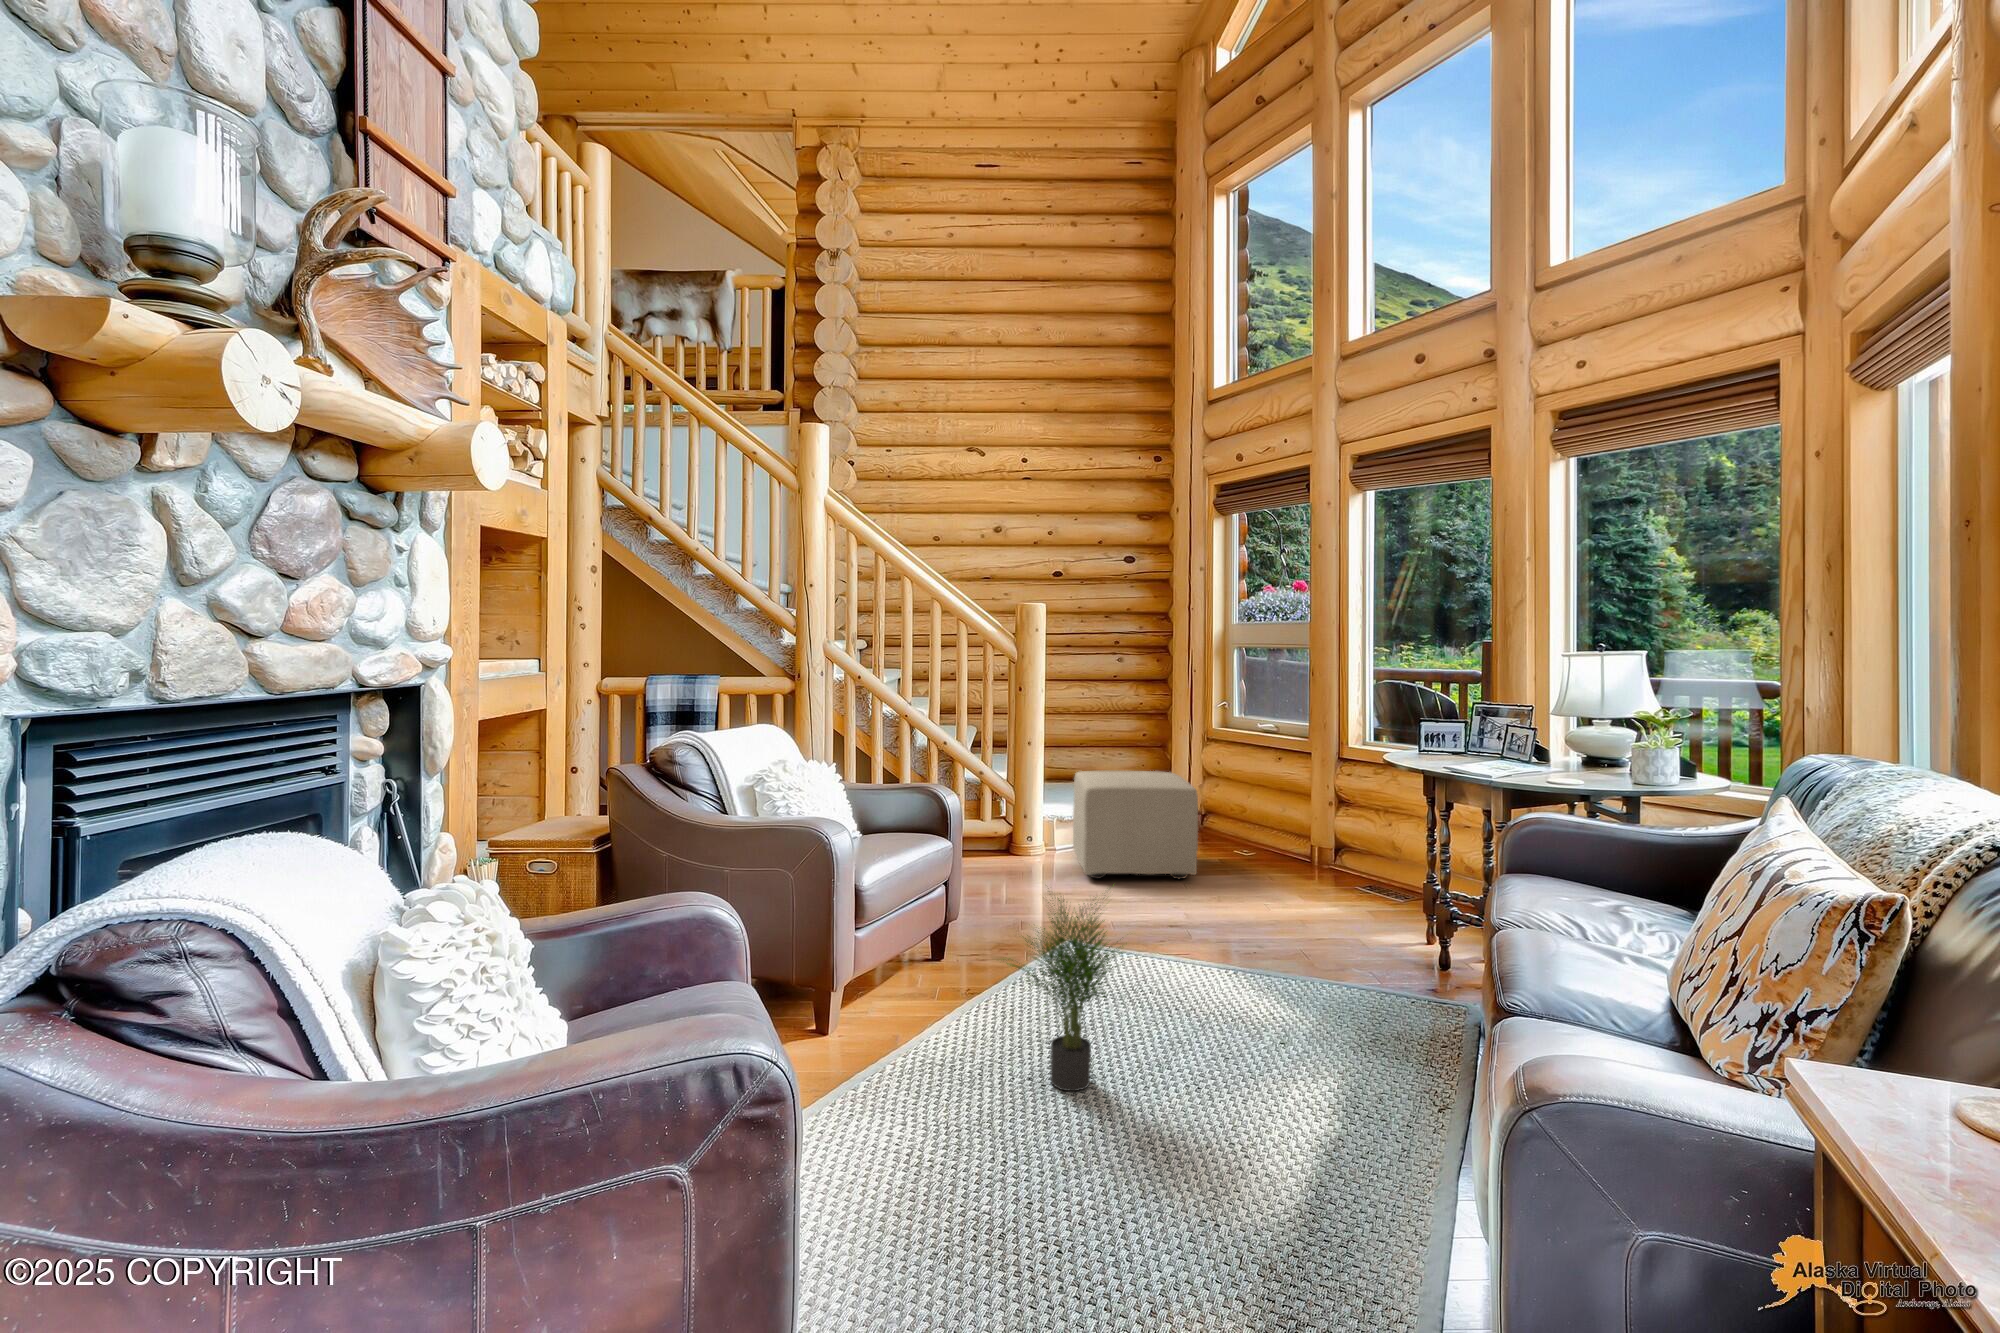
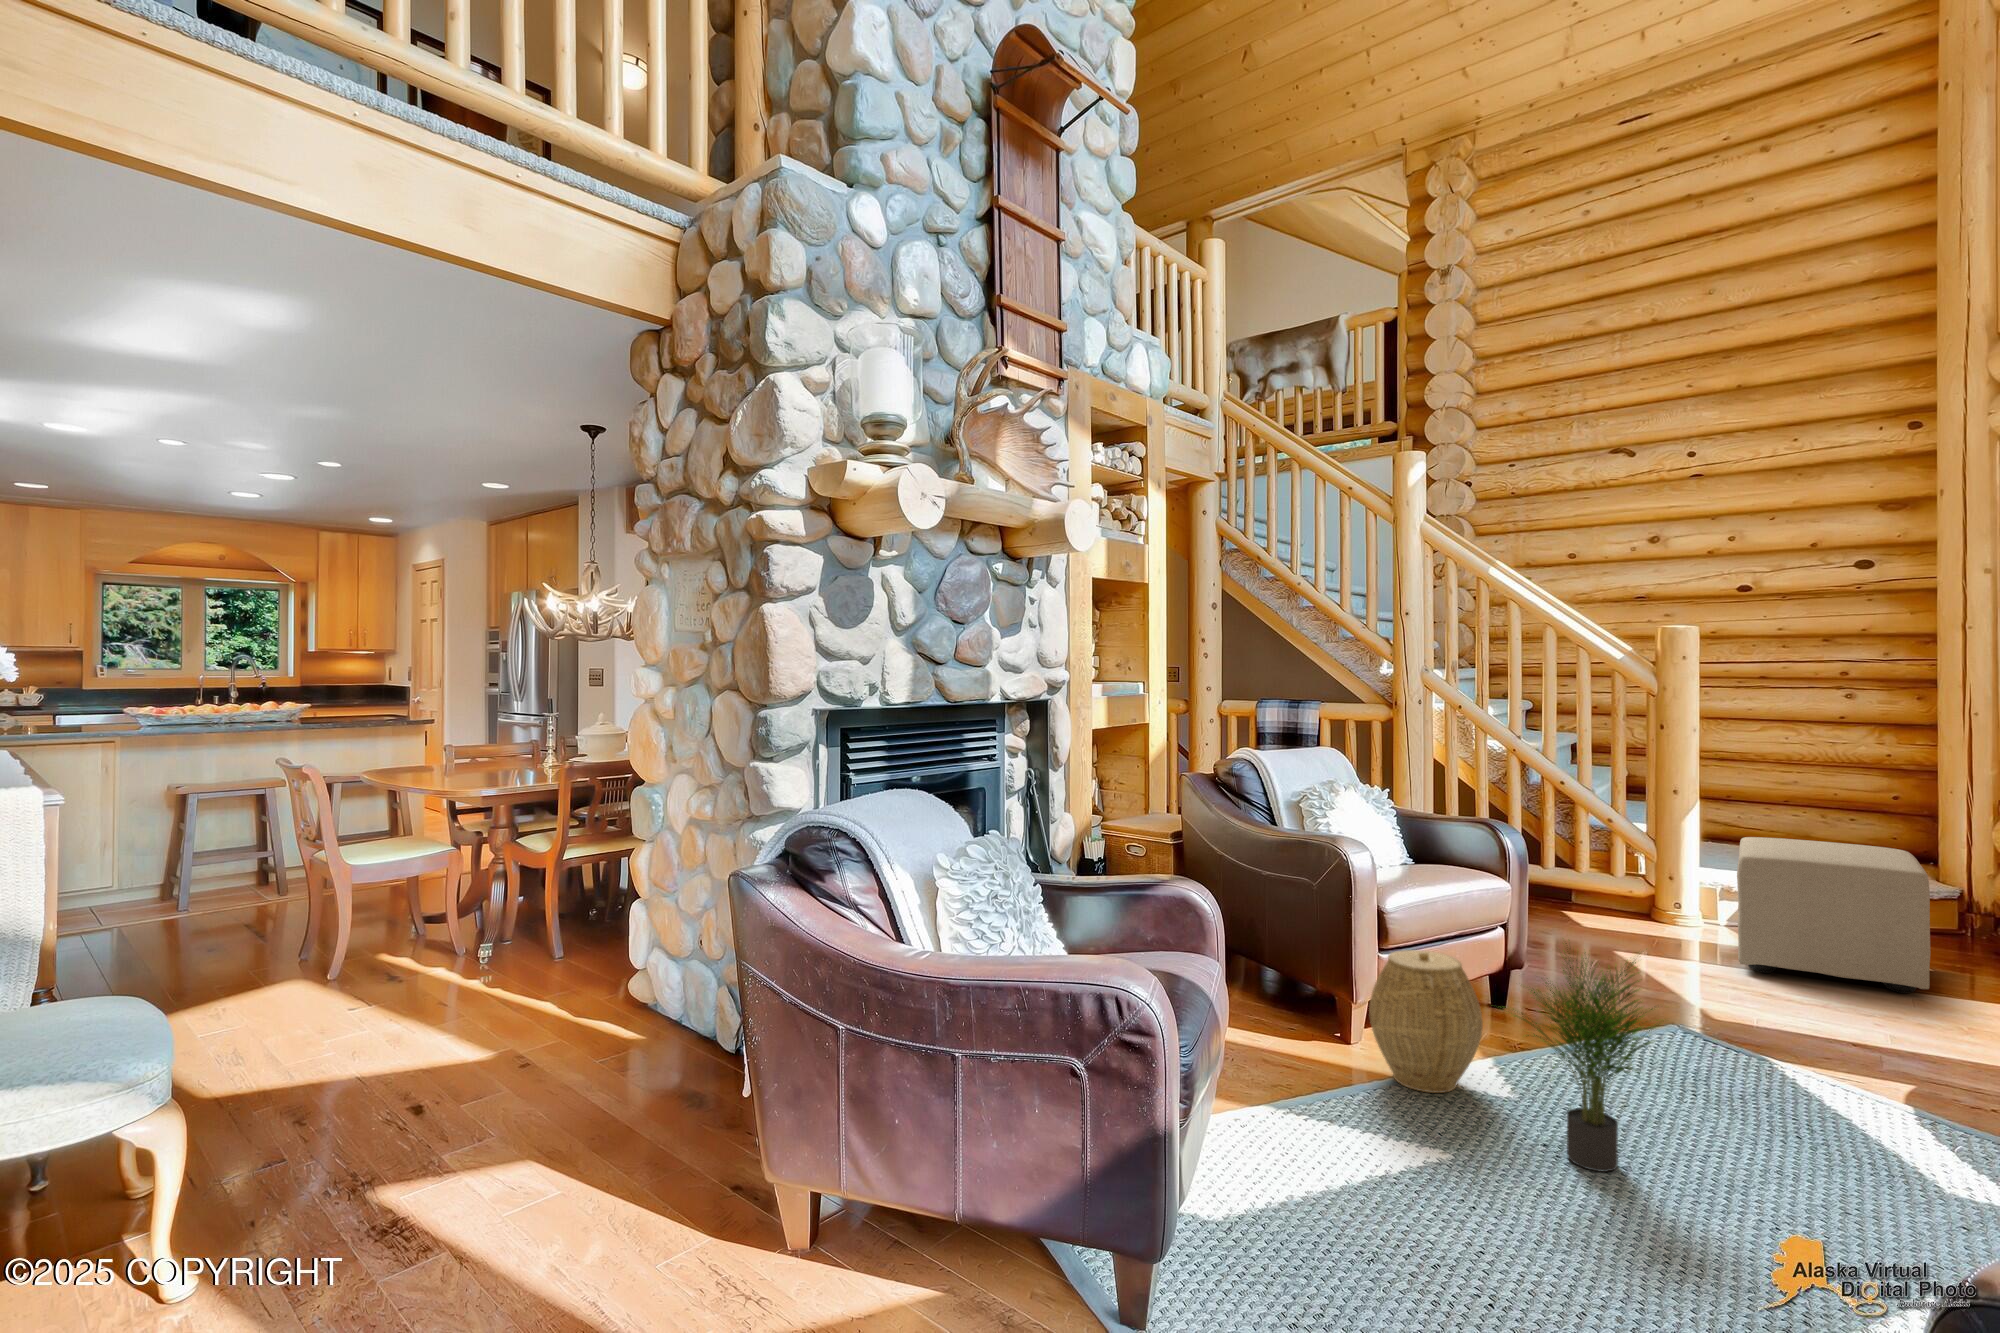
woven basket: none [857,913,961,1054] -> present [1369,950,1483,1093]

